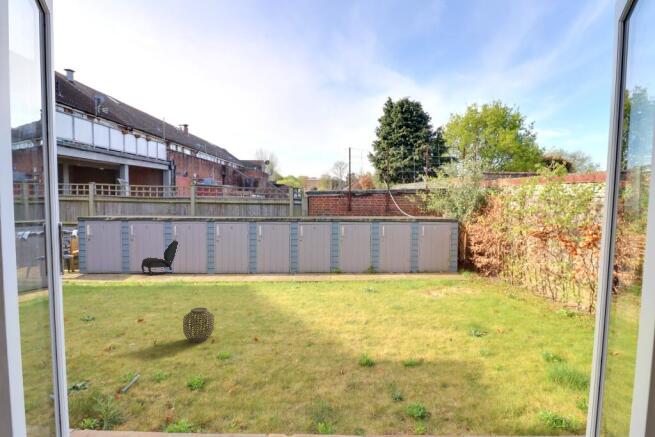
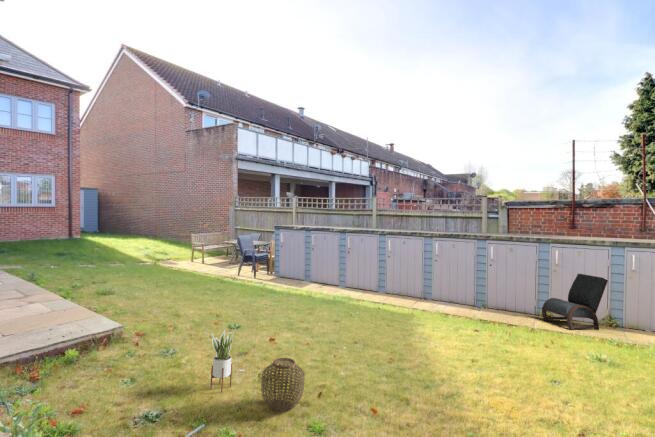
lounge chair: present [141,240,178,276] -> present [542,274,608,330]
potted plant: none [135,296,150,342] -> present [210,330,233,392]

